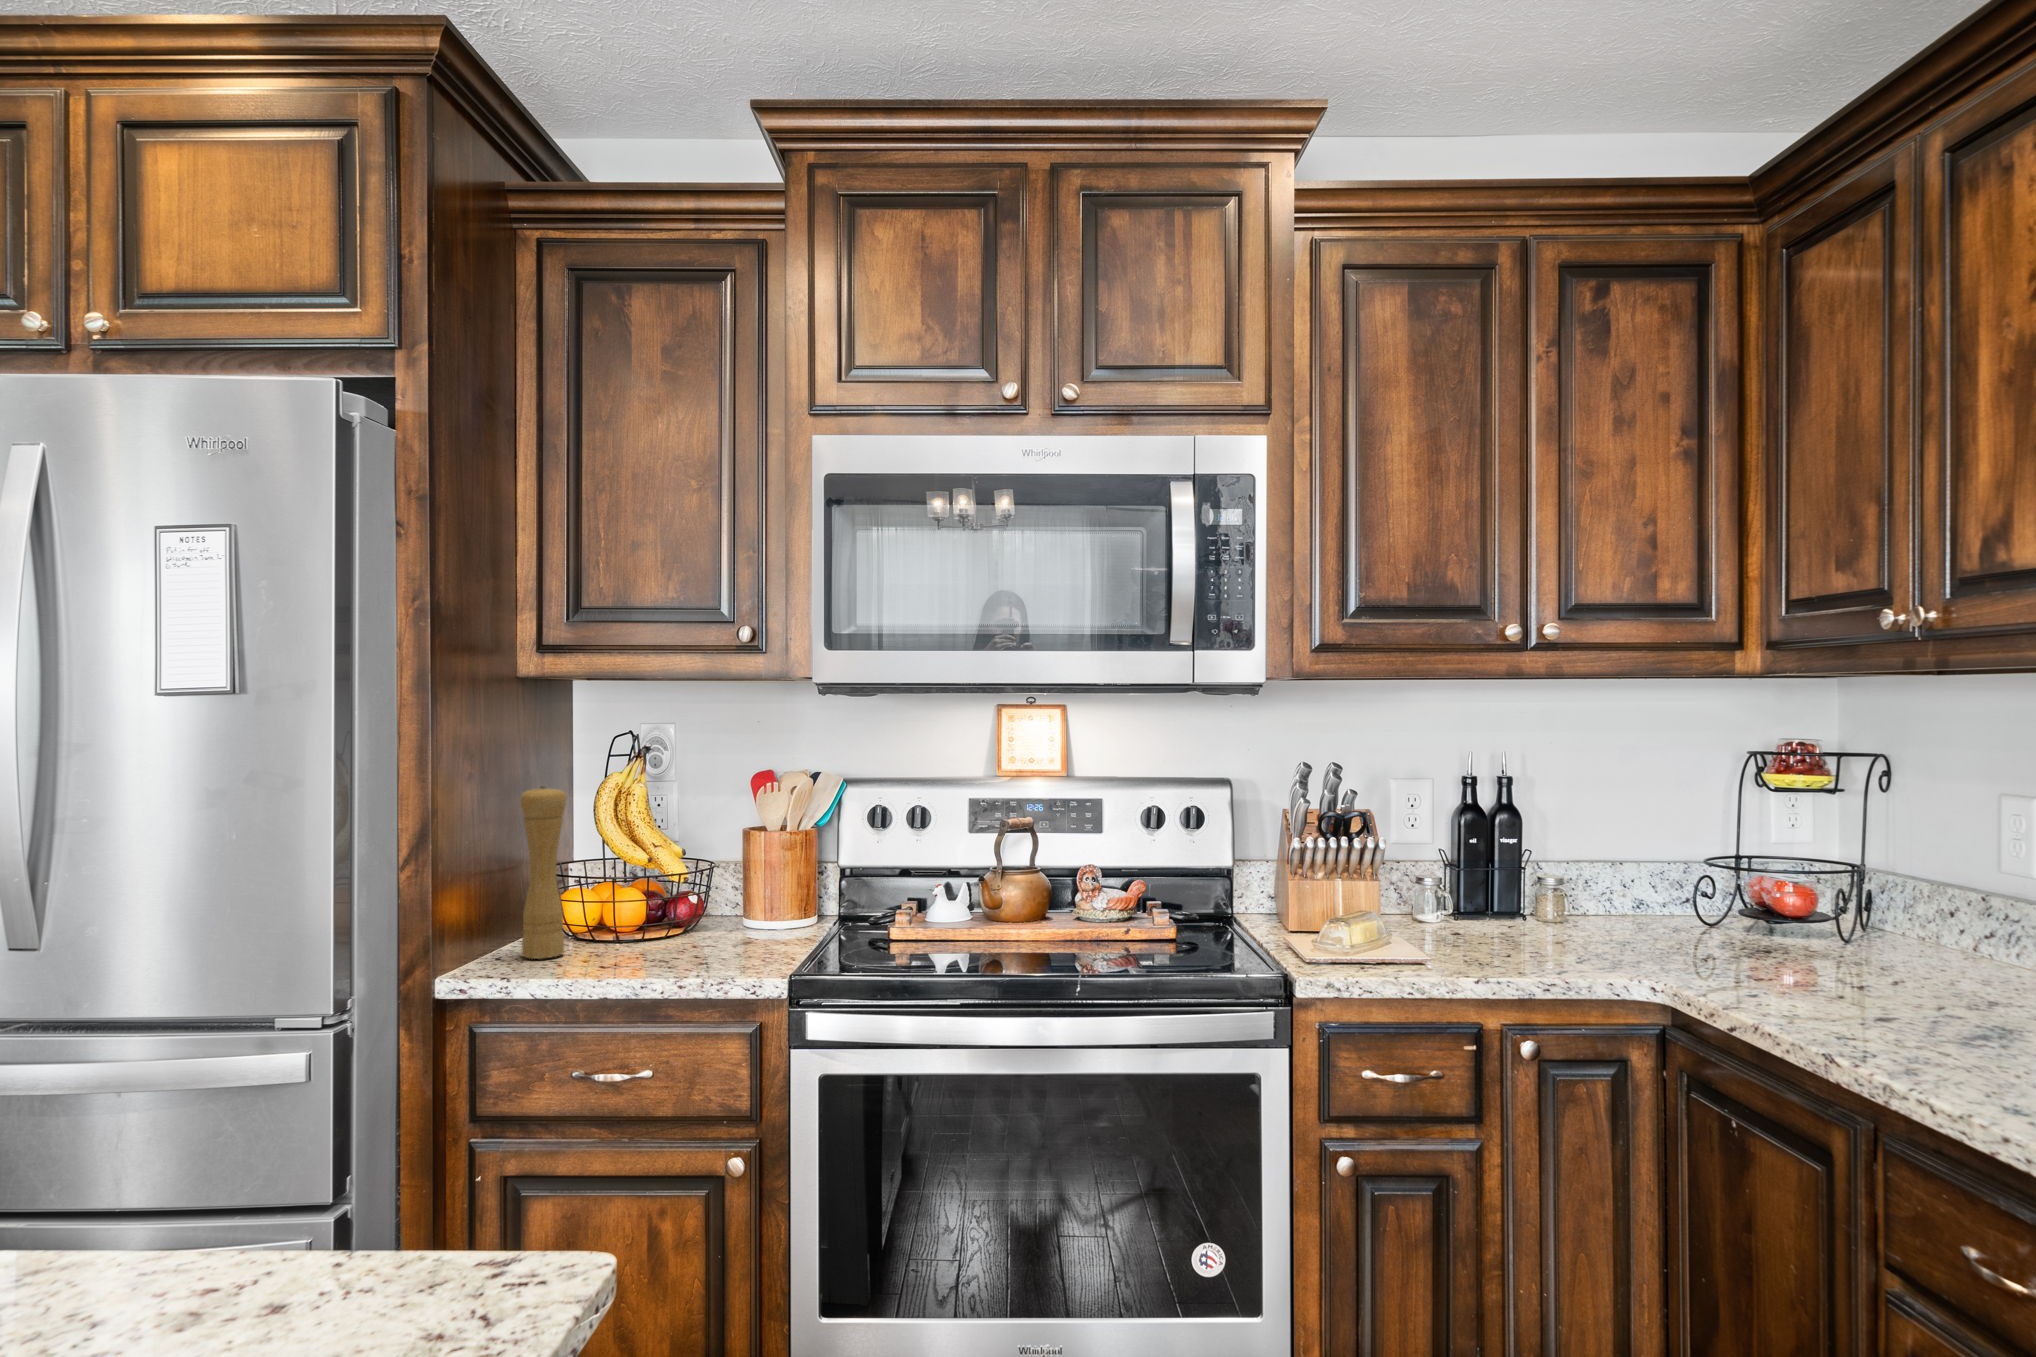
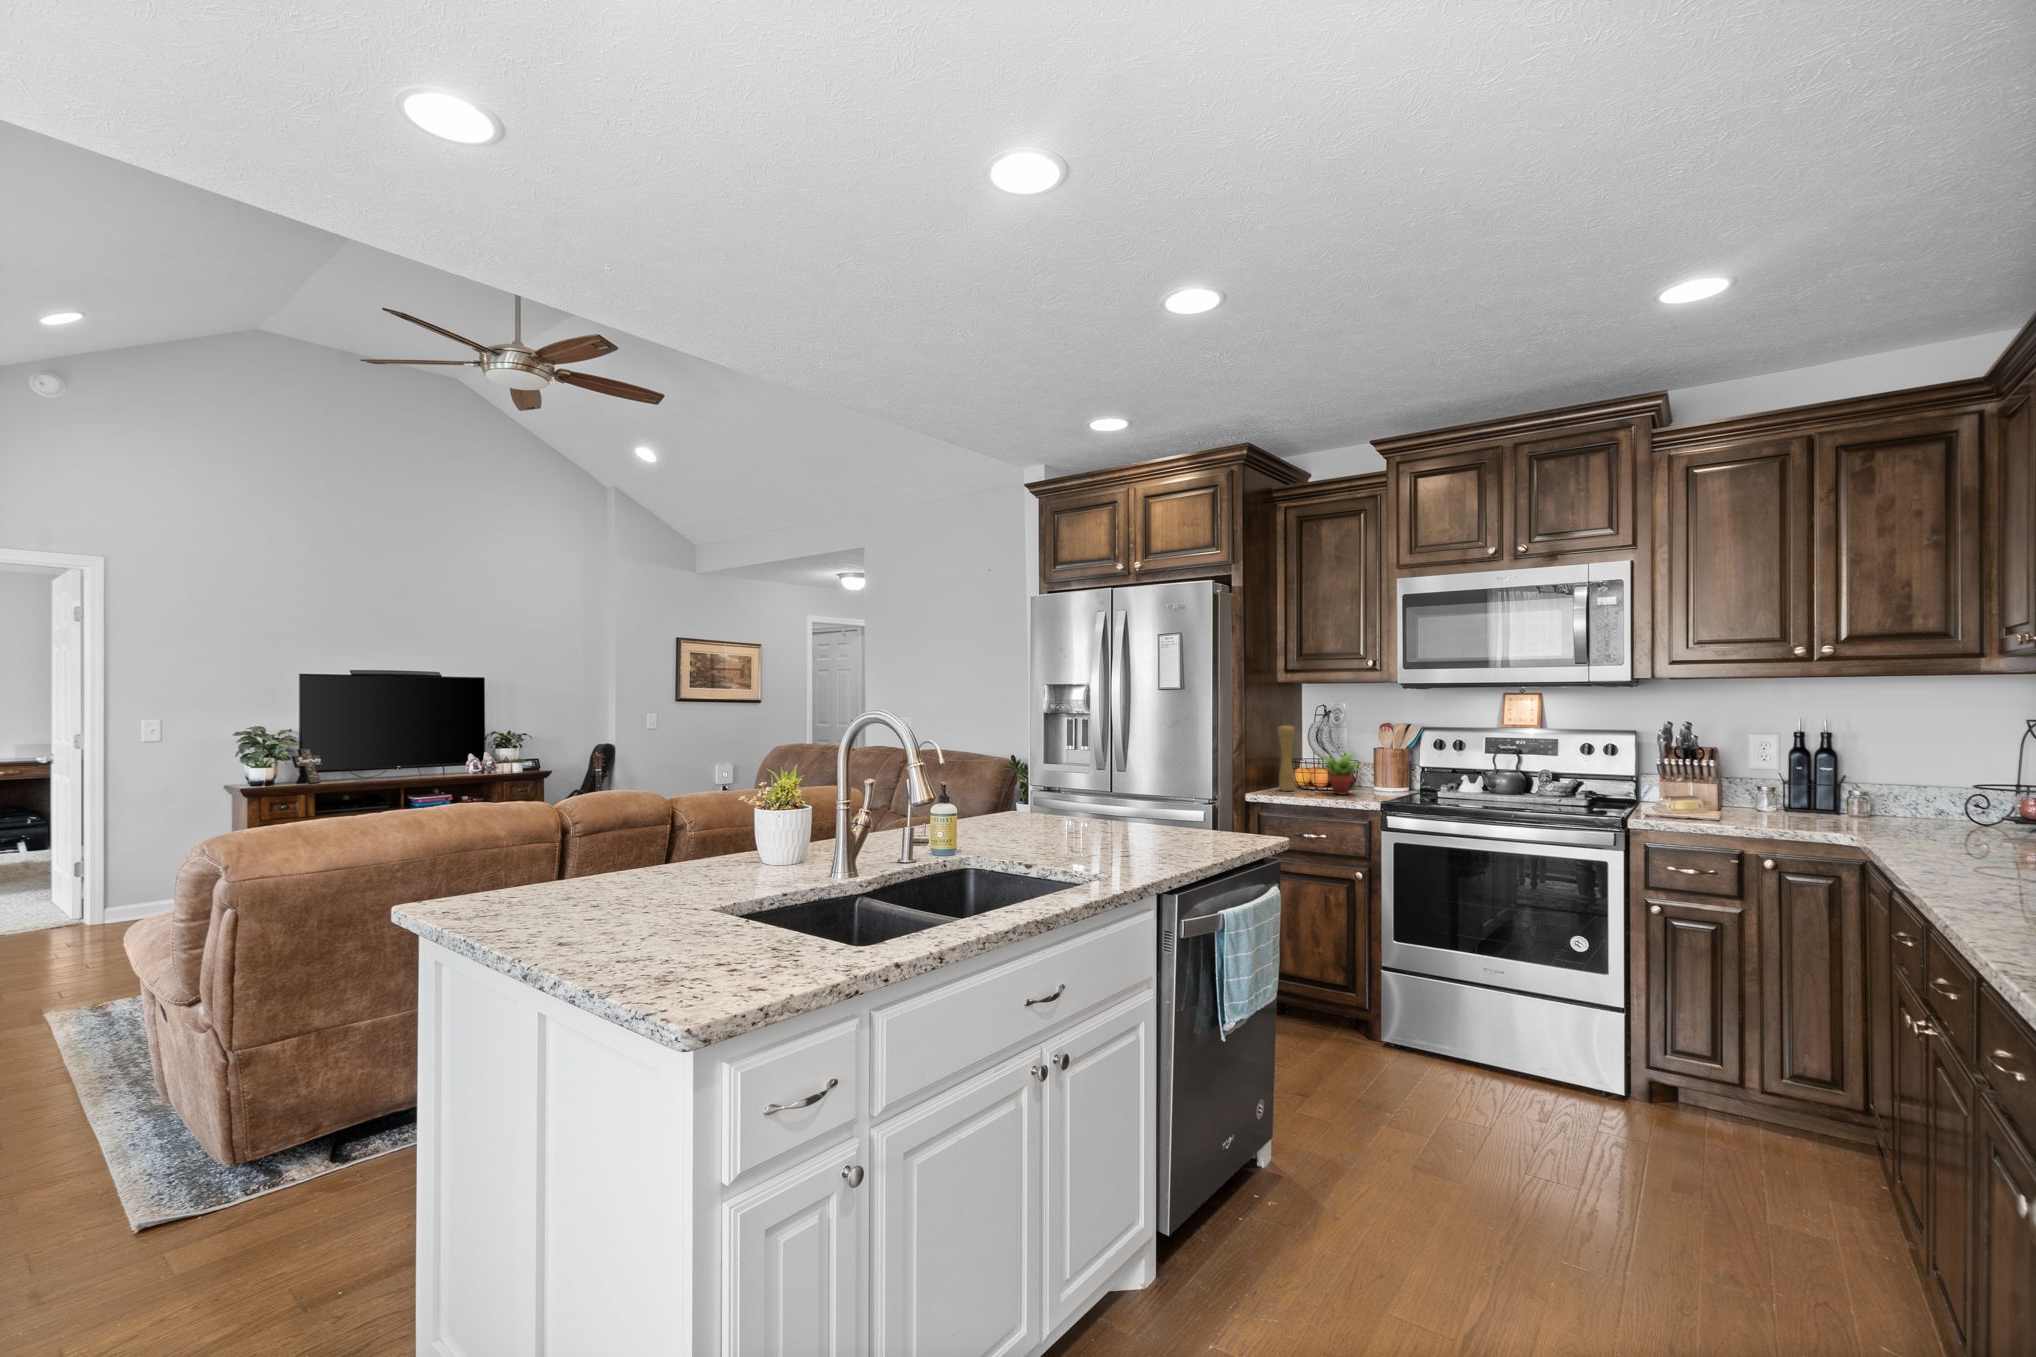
succulent plant: none [623,842,732,957] -> present [1326,752,1358,794]

